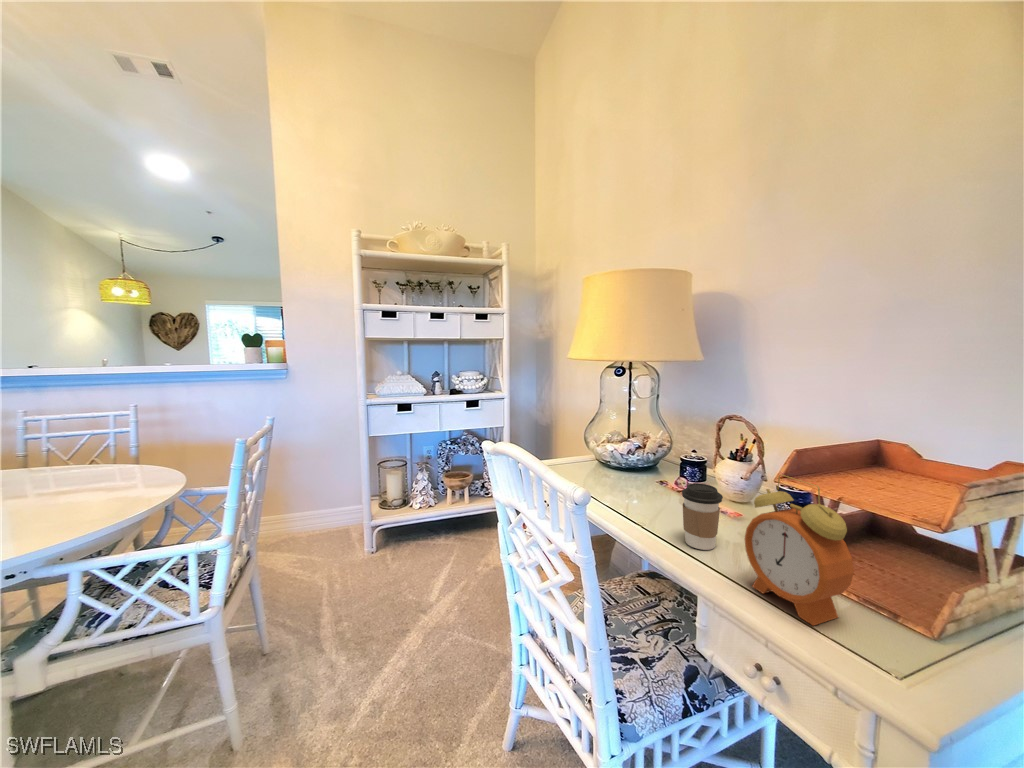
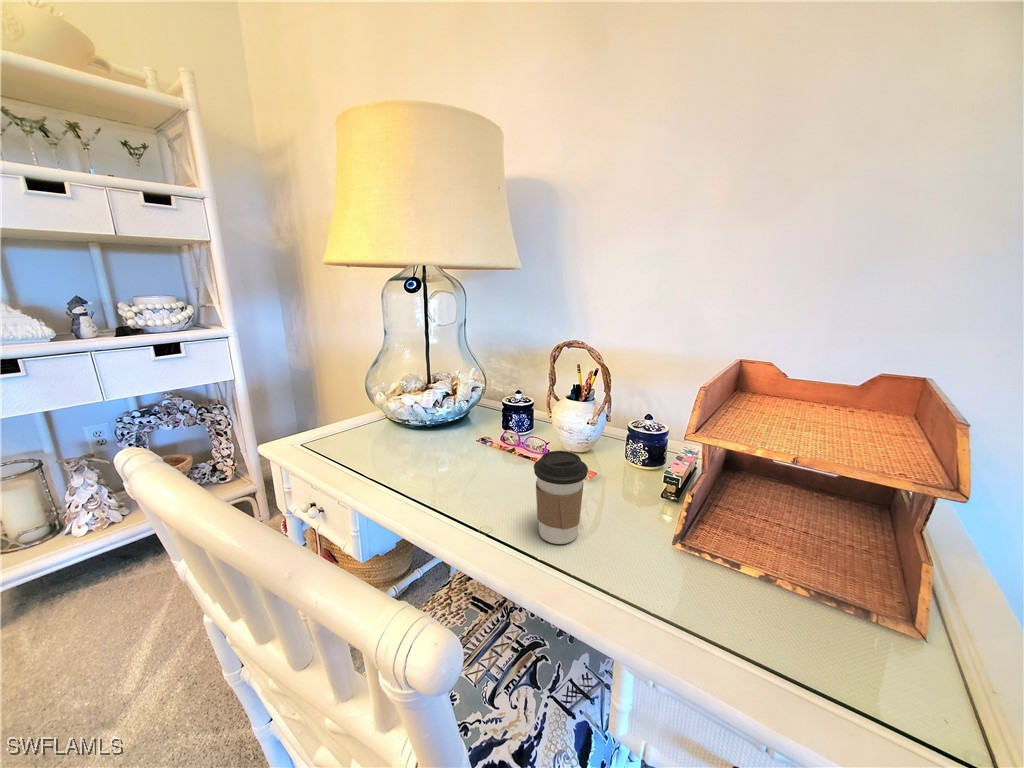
alarm clock: present [745,475,854,625] -> none [639,438,784,642]

